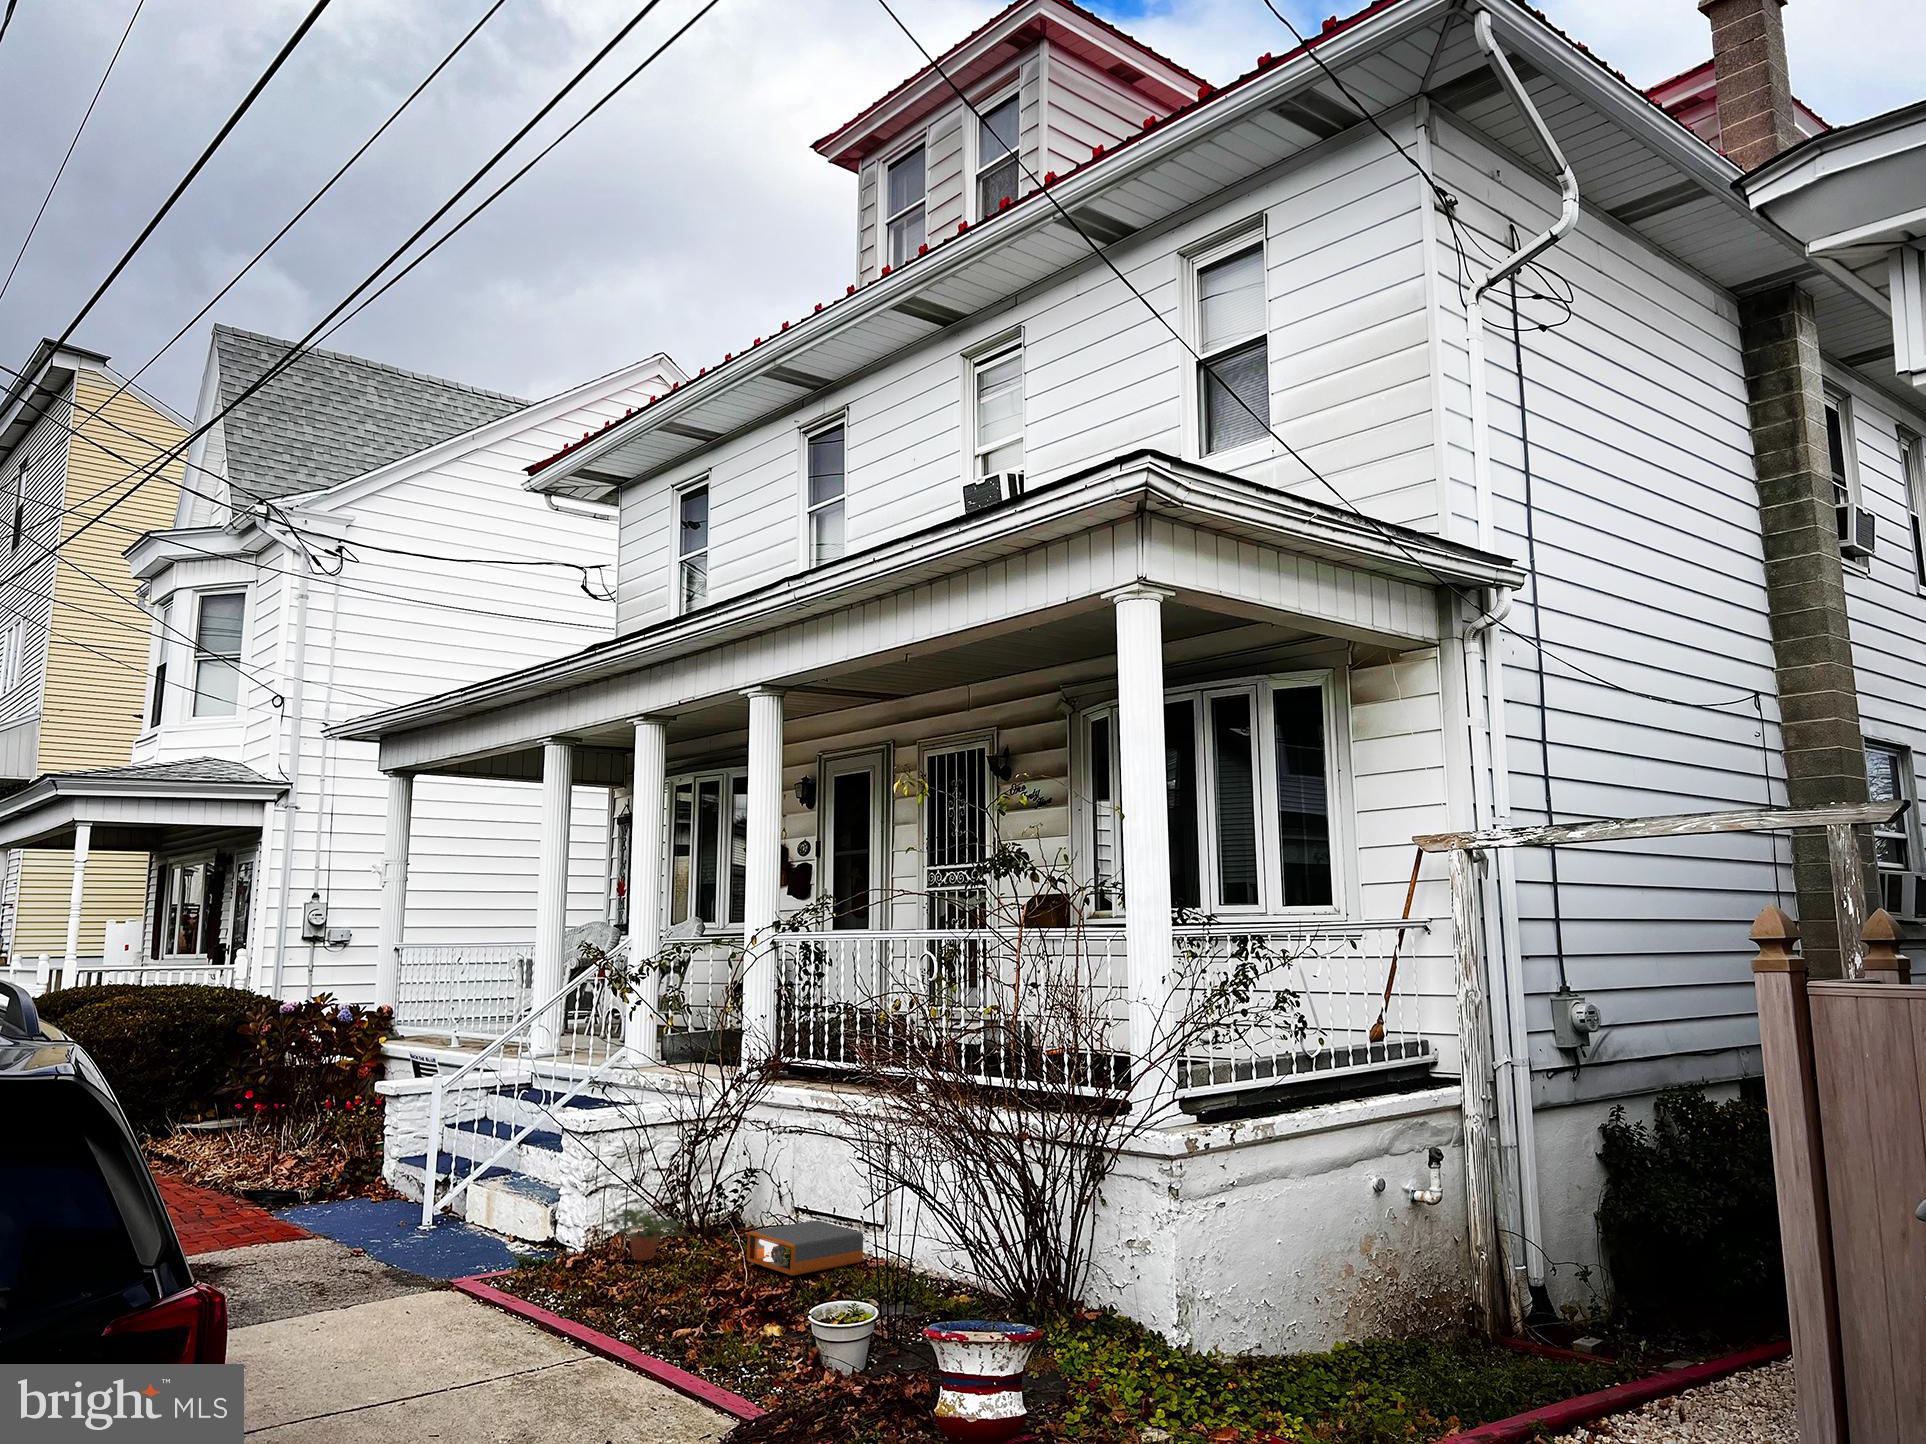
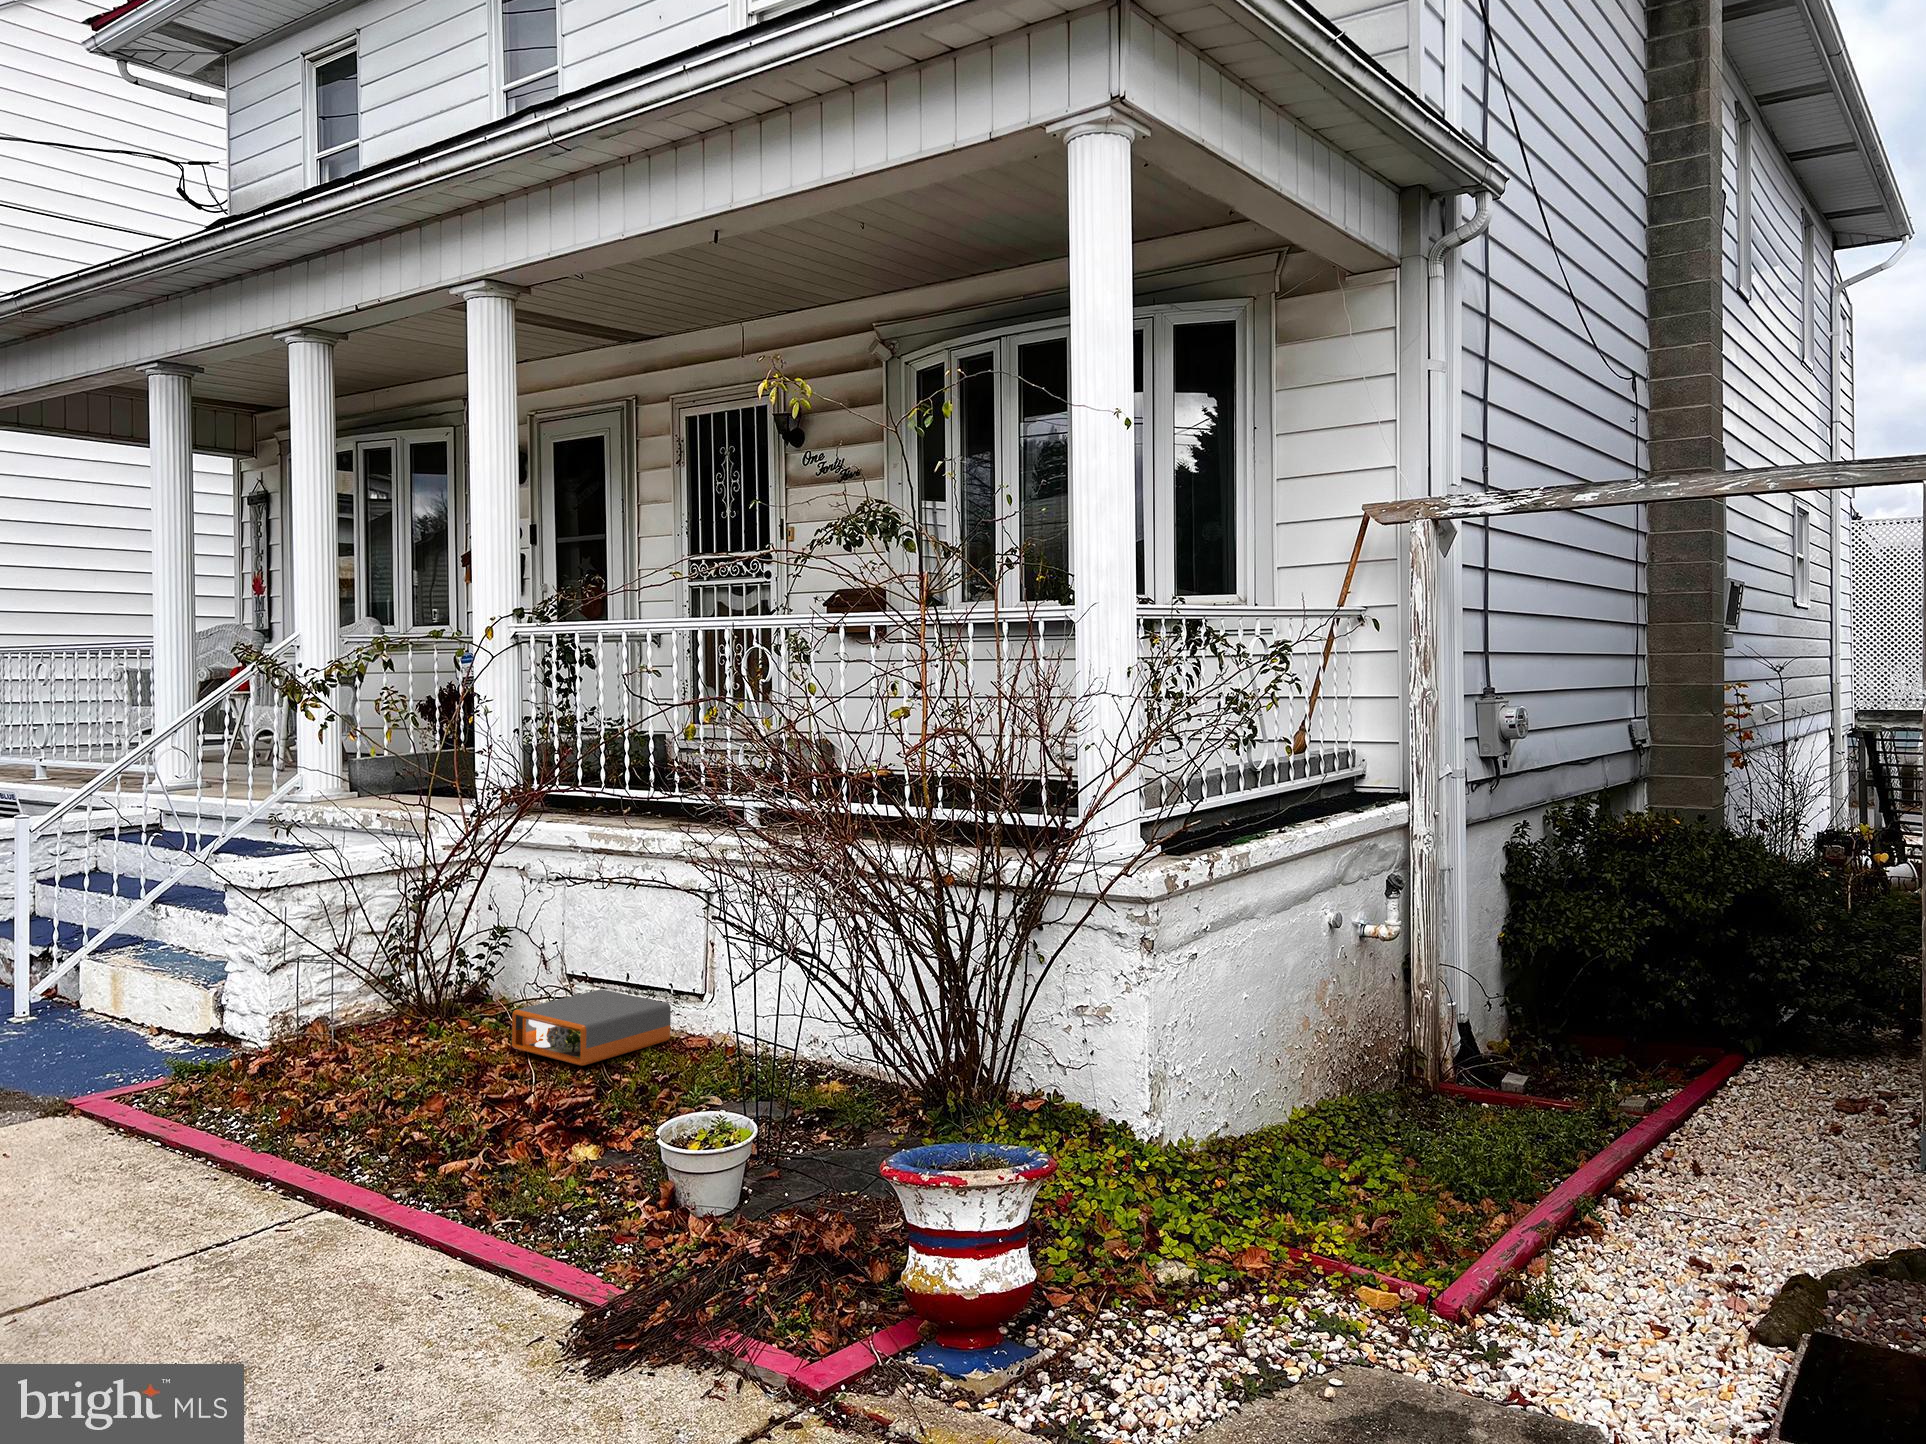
potted plant: present [611,1205,688,1261] -> none [304,981,425,1055]

